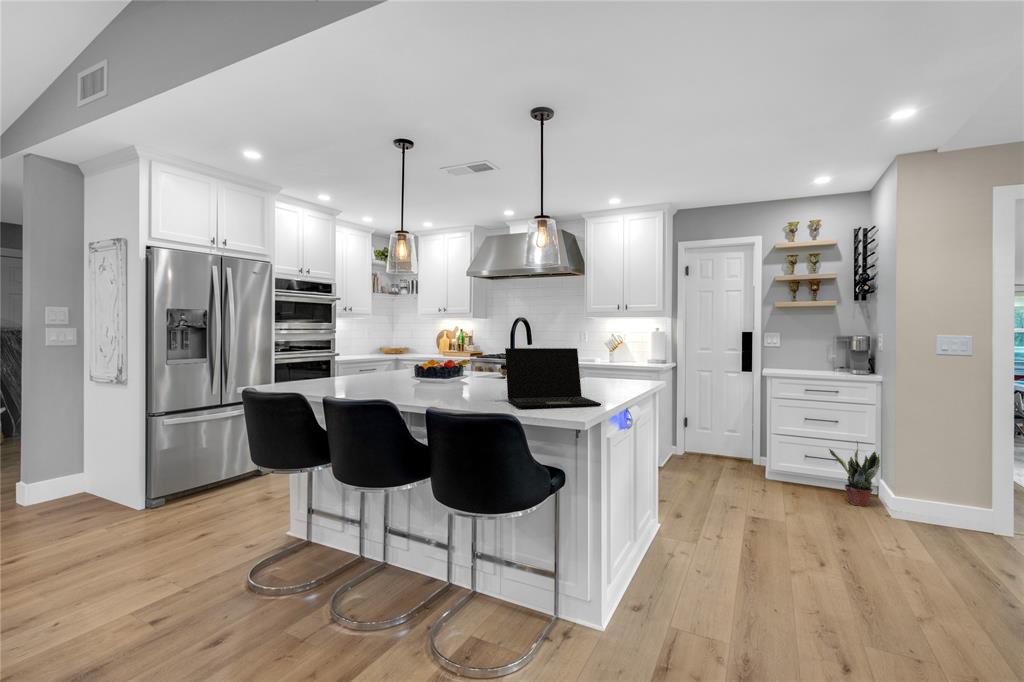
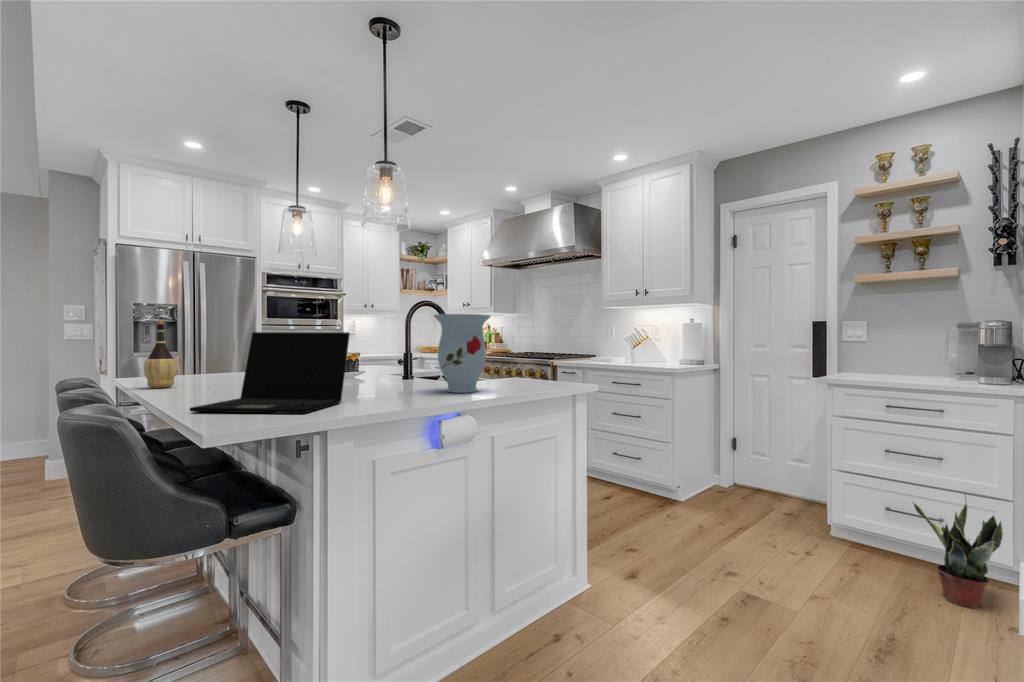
vase: none [593,334,635,389] -> present [434,314,491,393]
wine bottle: none [342,335,367,393] -> present [144,320,177,388]

